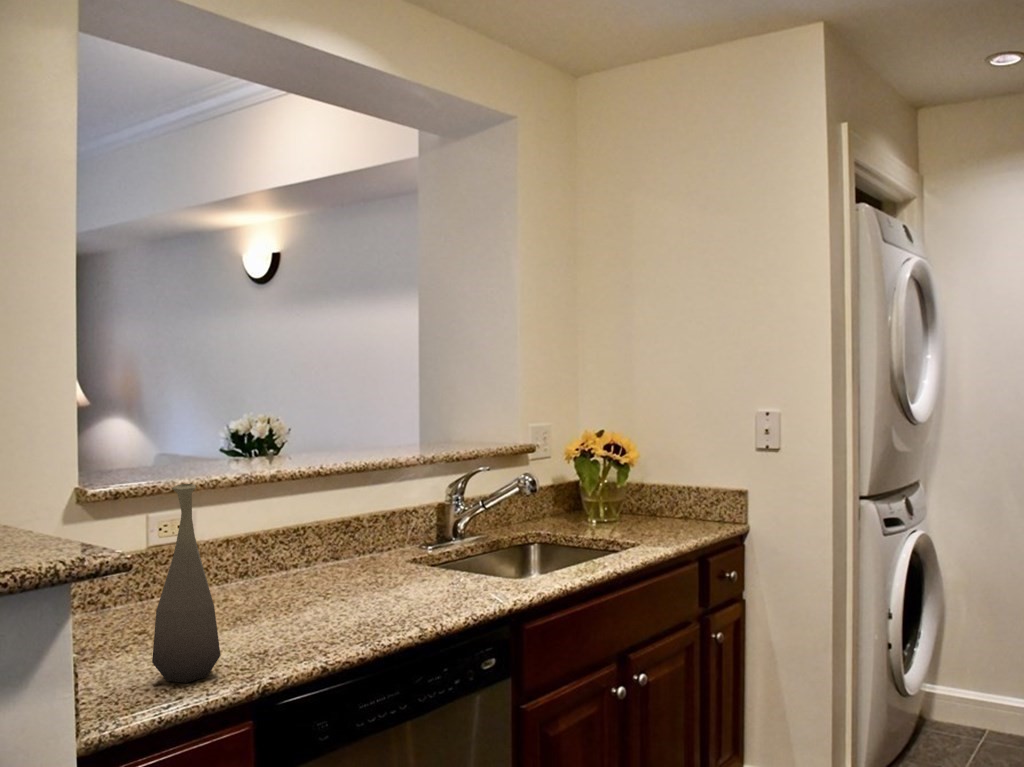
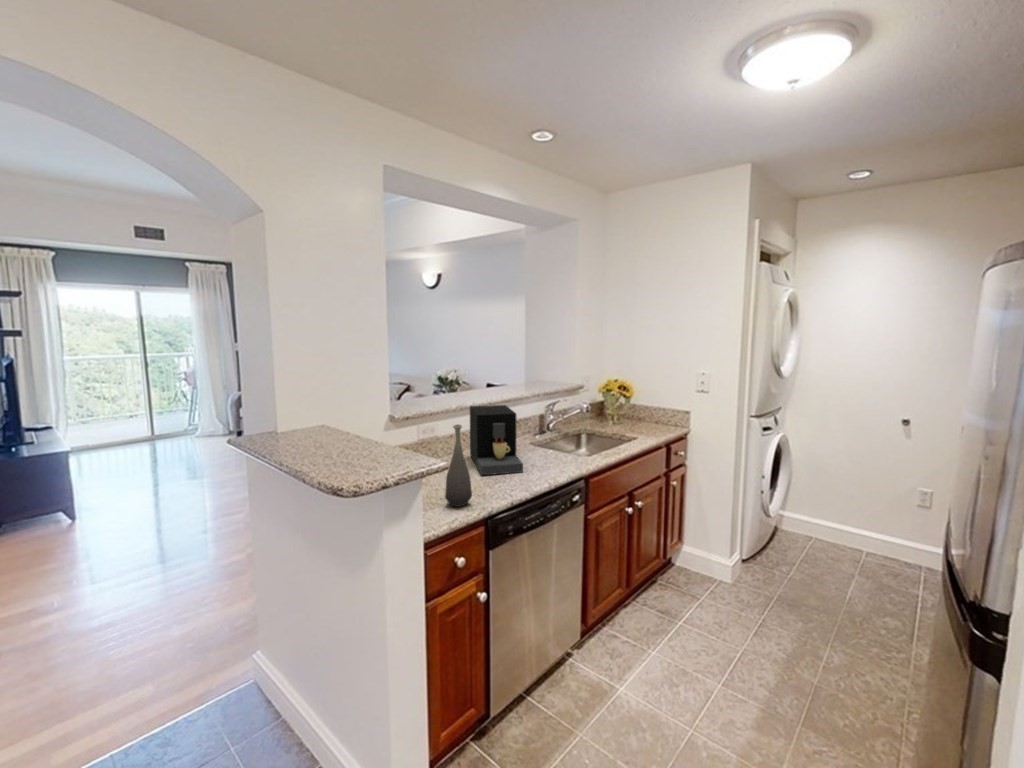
coffee maker: none [267,472,371,619] -> present [470,405,523,475]

